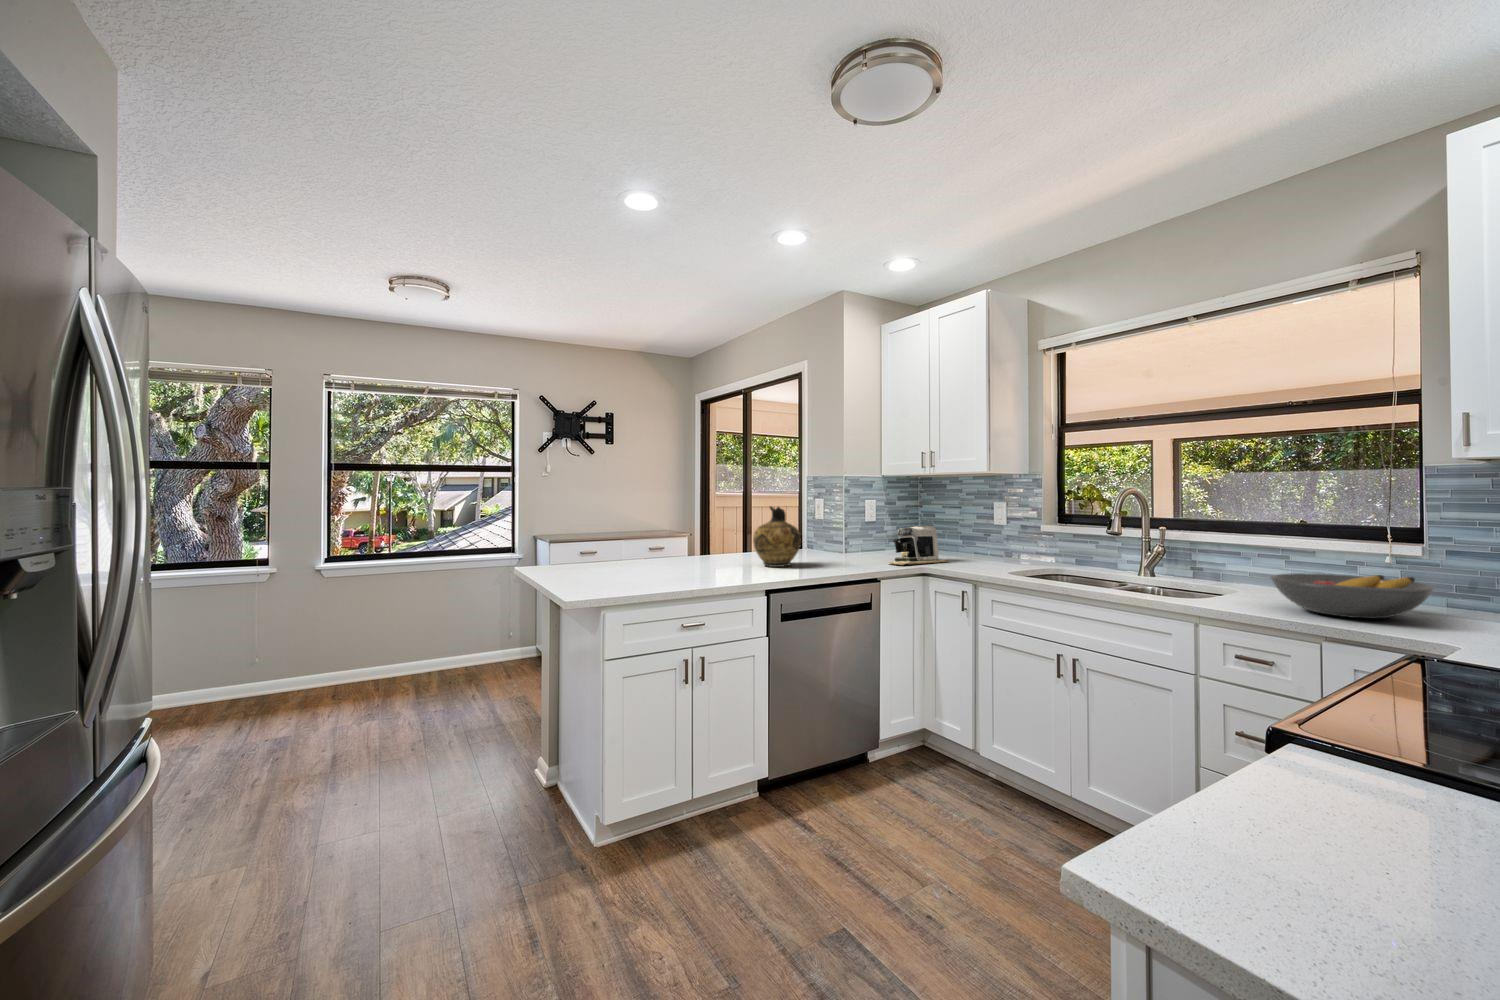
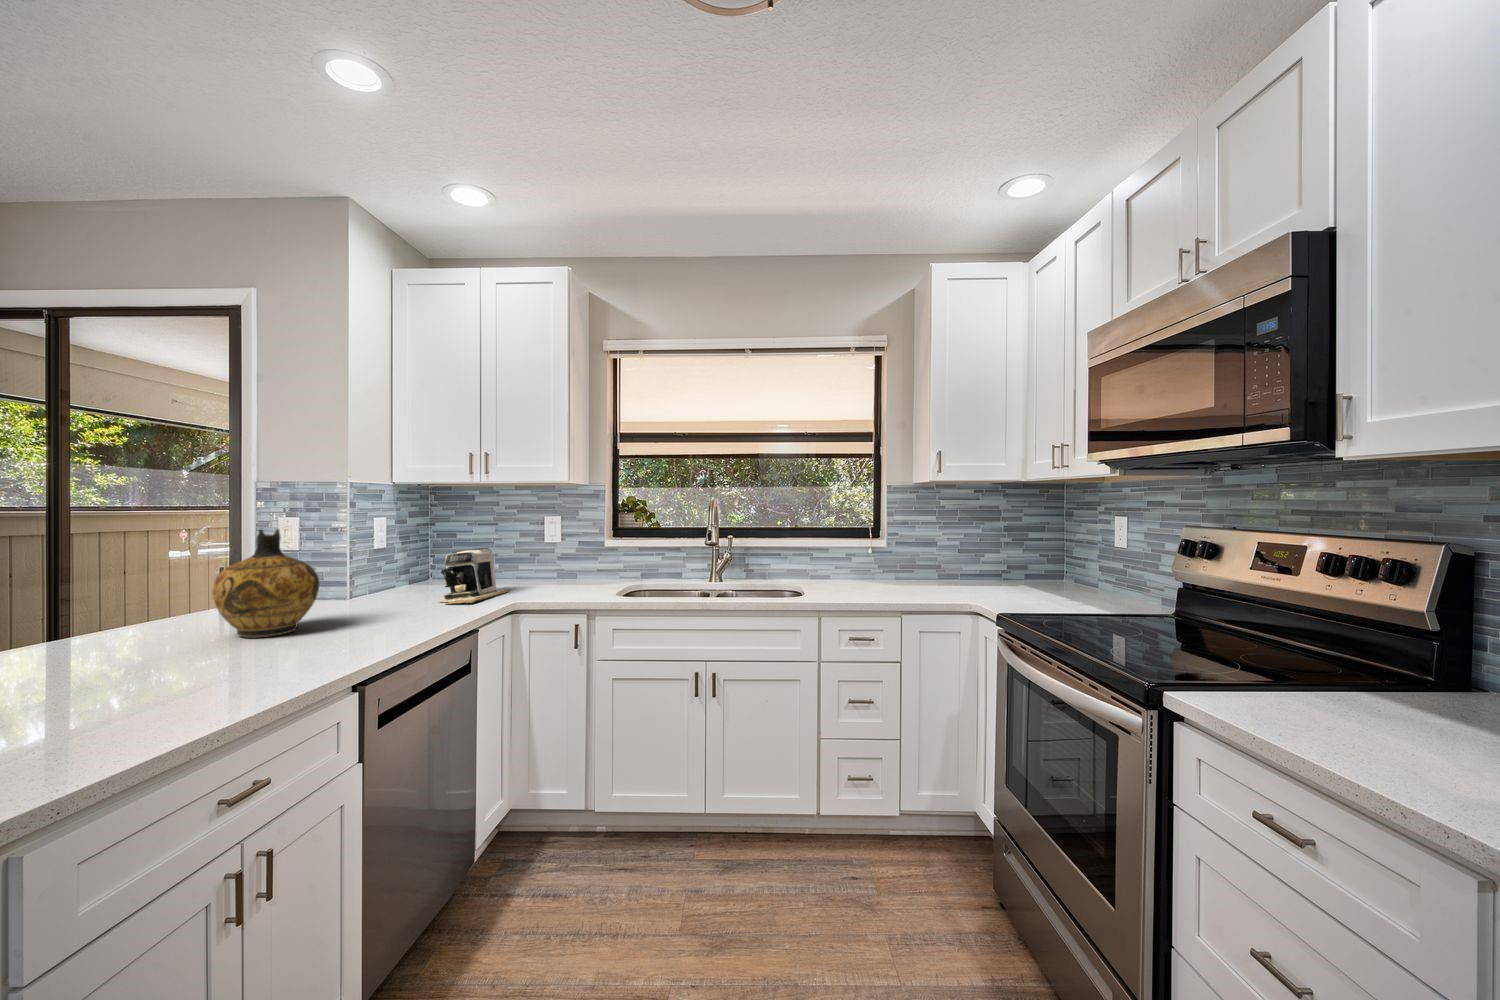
fruit bowl: present [1271,573,1434,618] -> none [844,561,933,595]

